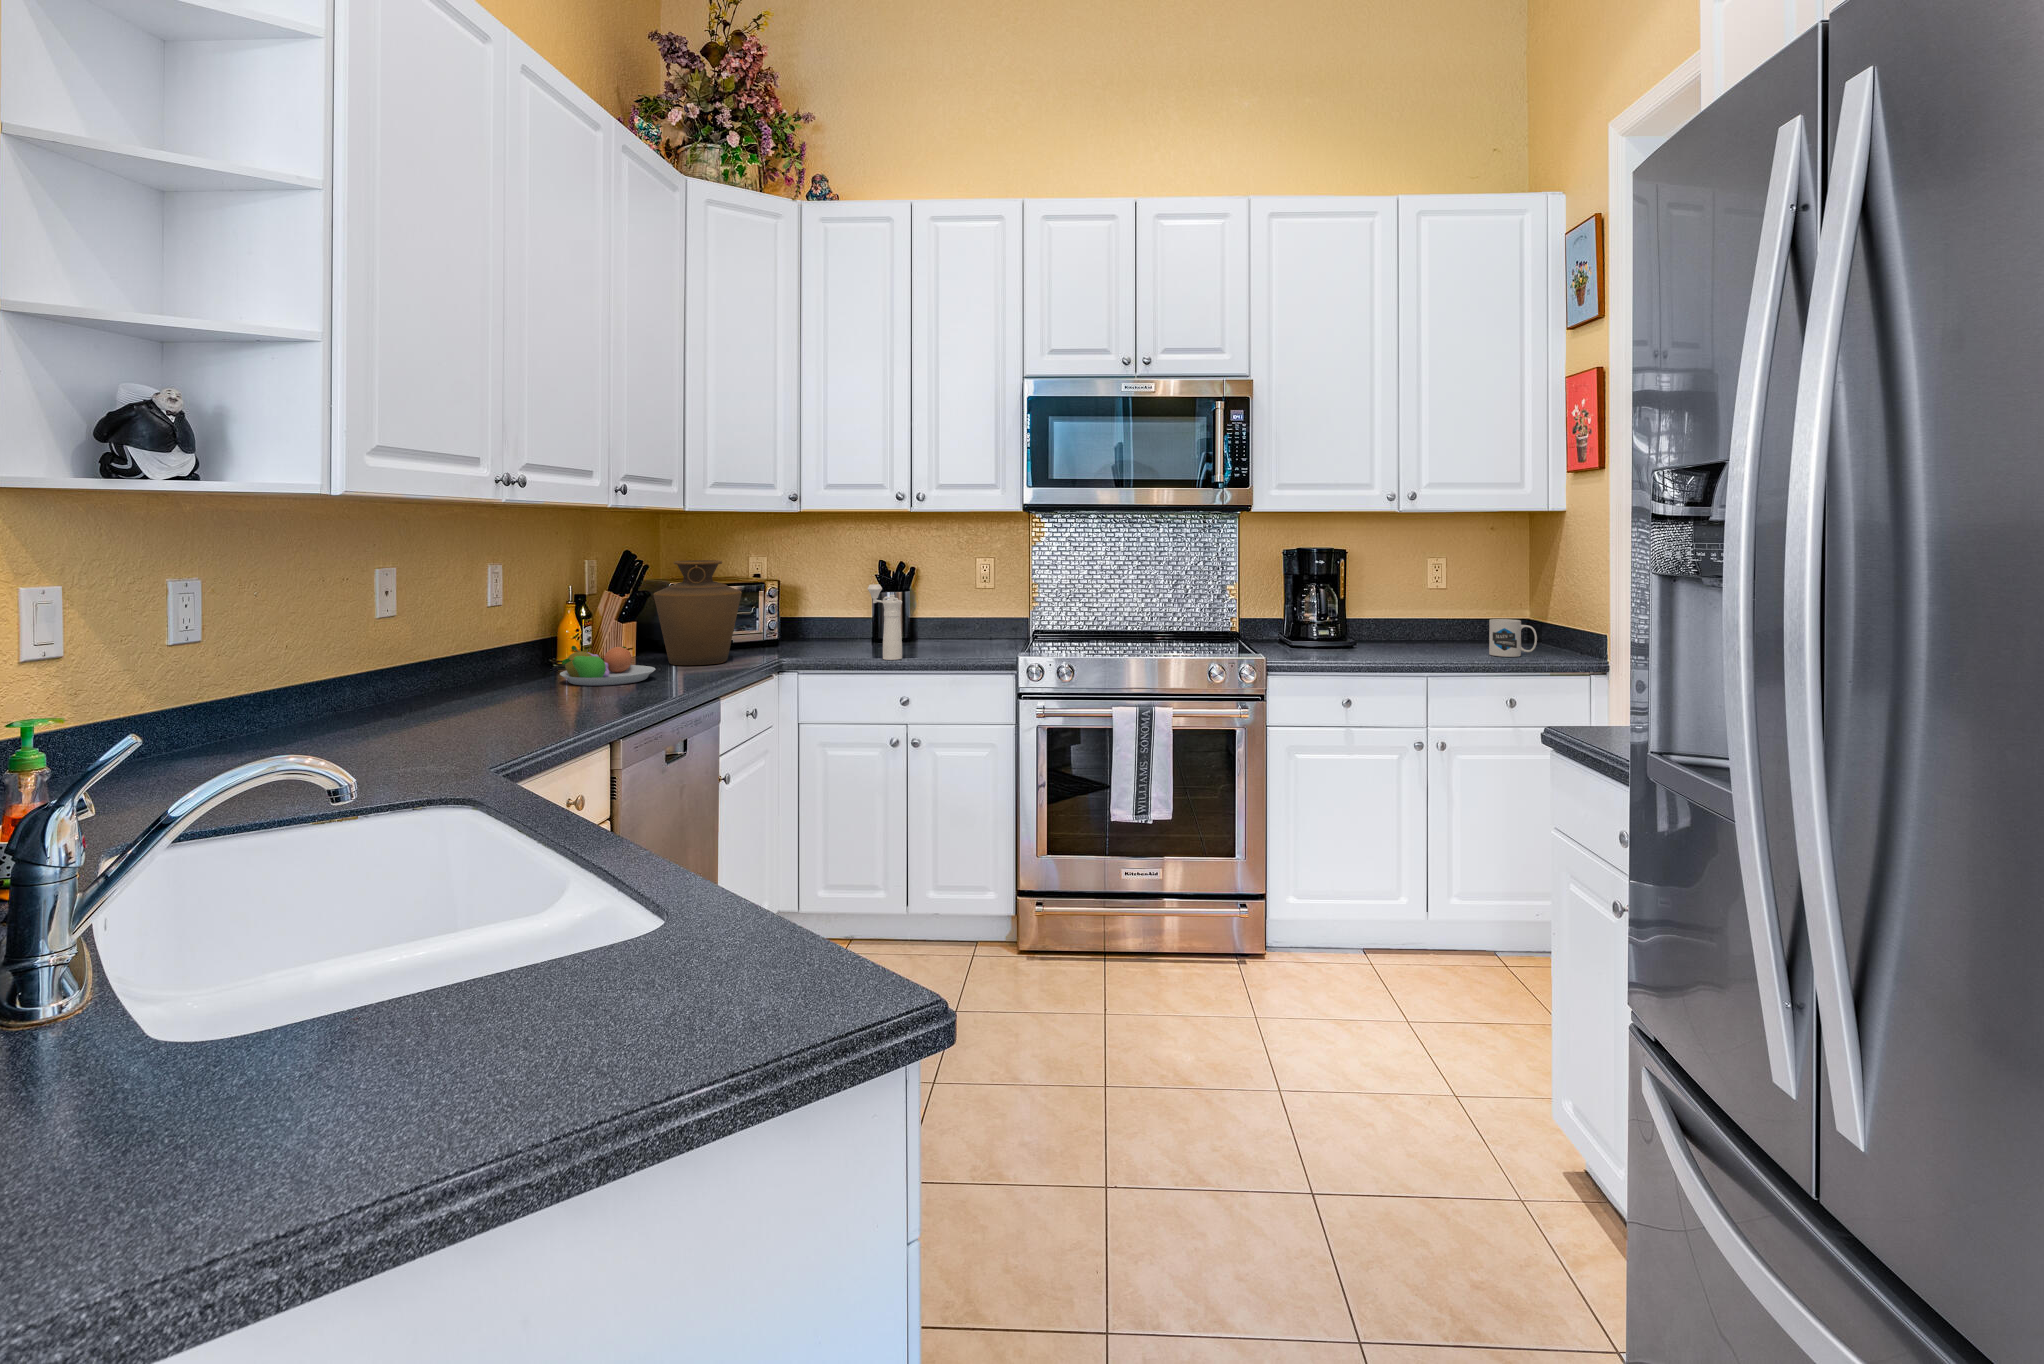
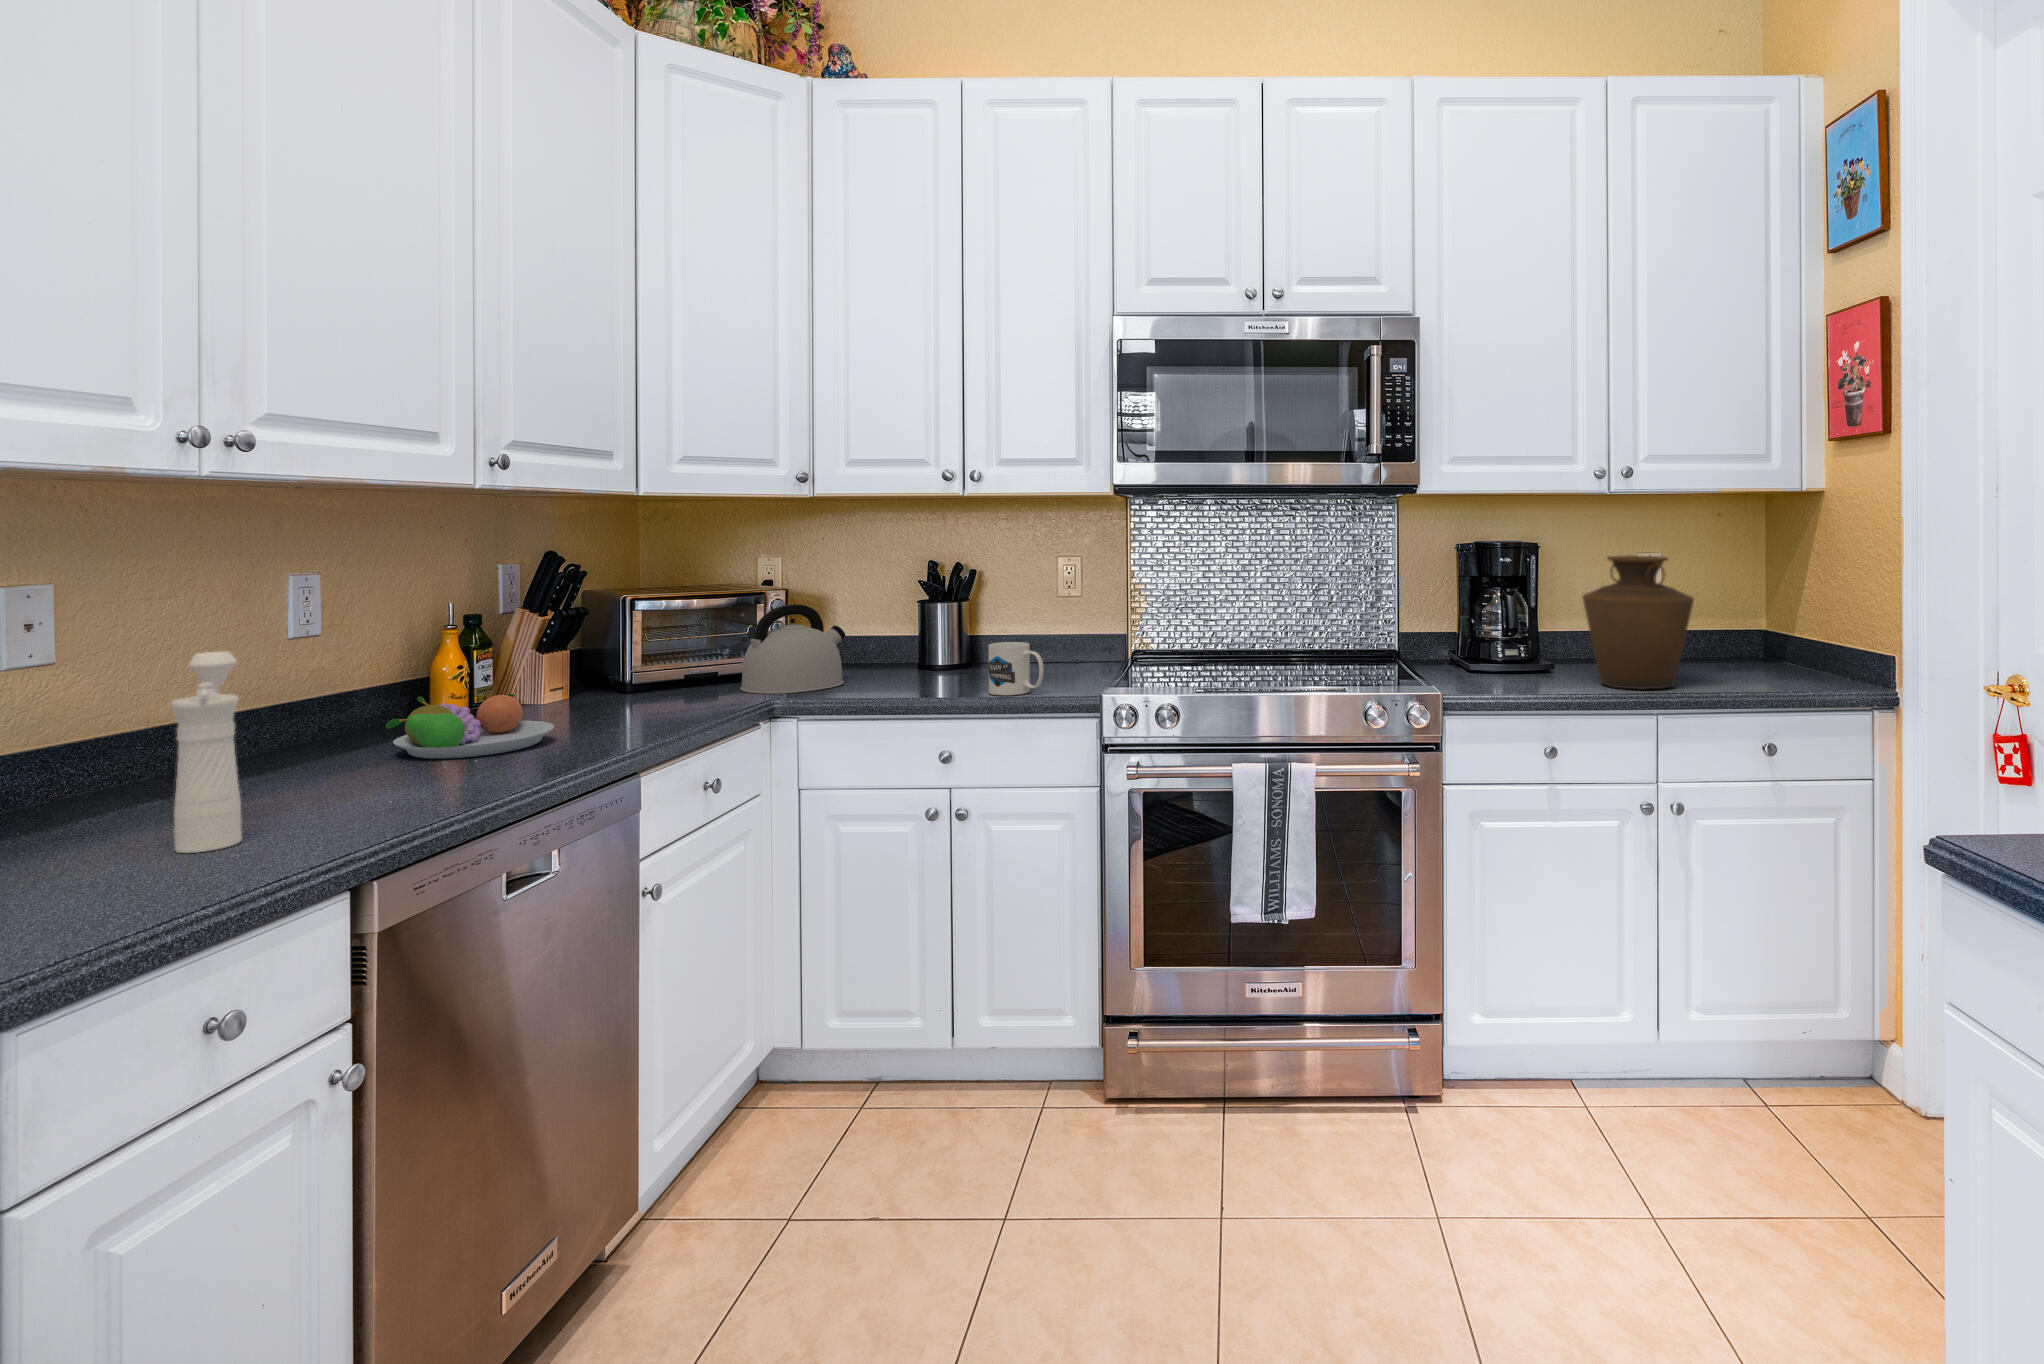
vase: present [654,560,742,665] -> present [1582,556,1694,689]
pepper mill: present [867,584,902,660] -> present [171,651,242,853]
kettle: none [751,591,824,655] -> present [740,604,845,694]
mug: present [1489,619,1537,657] -> present [988,642,1044,695]

